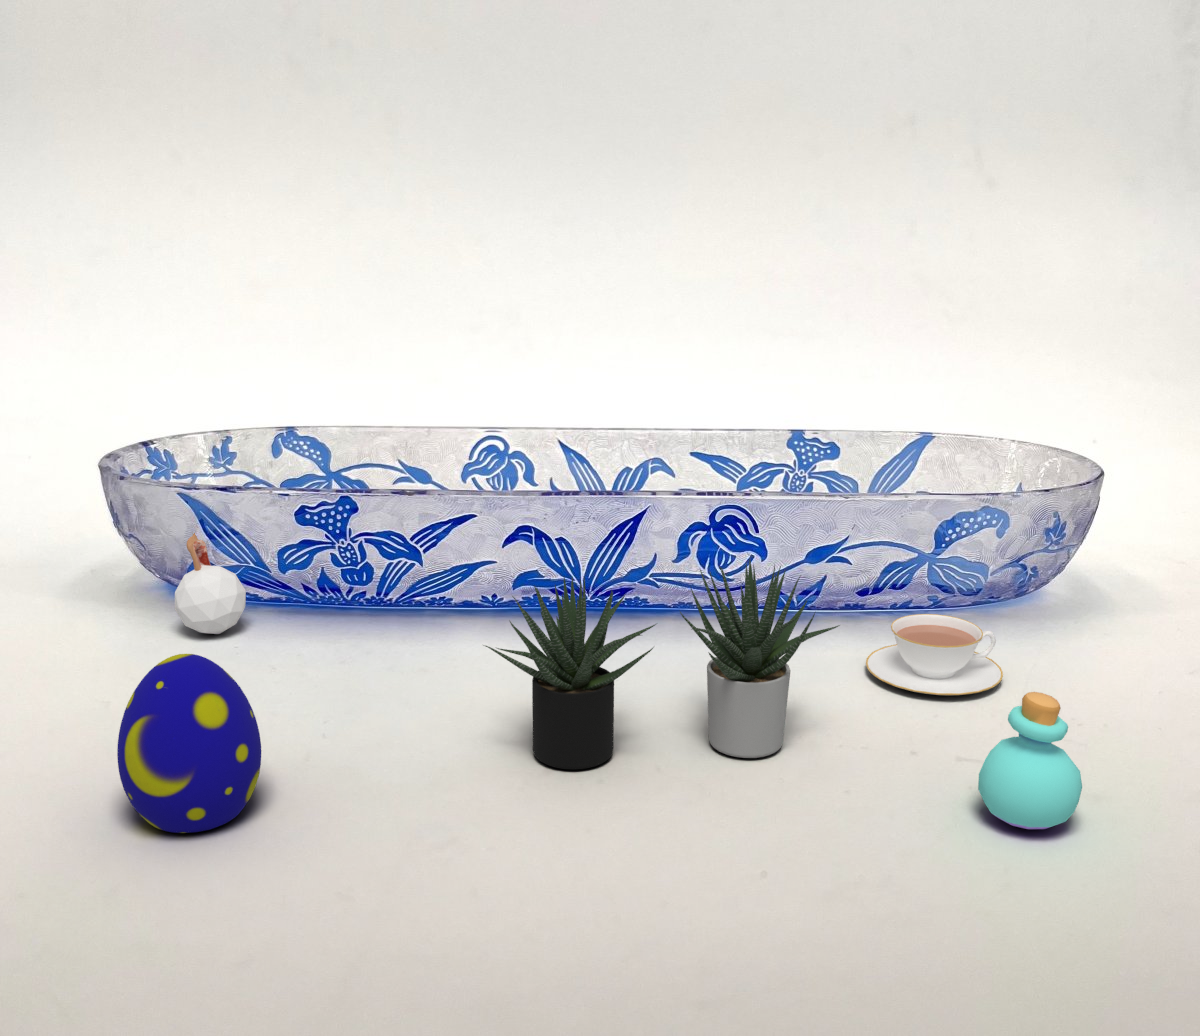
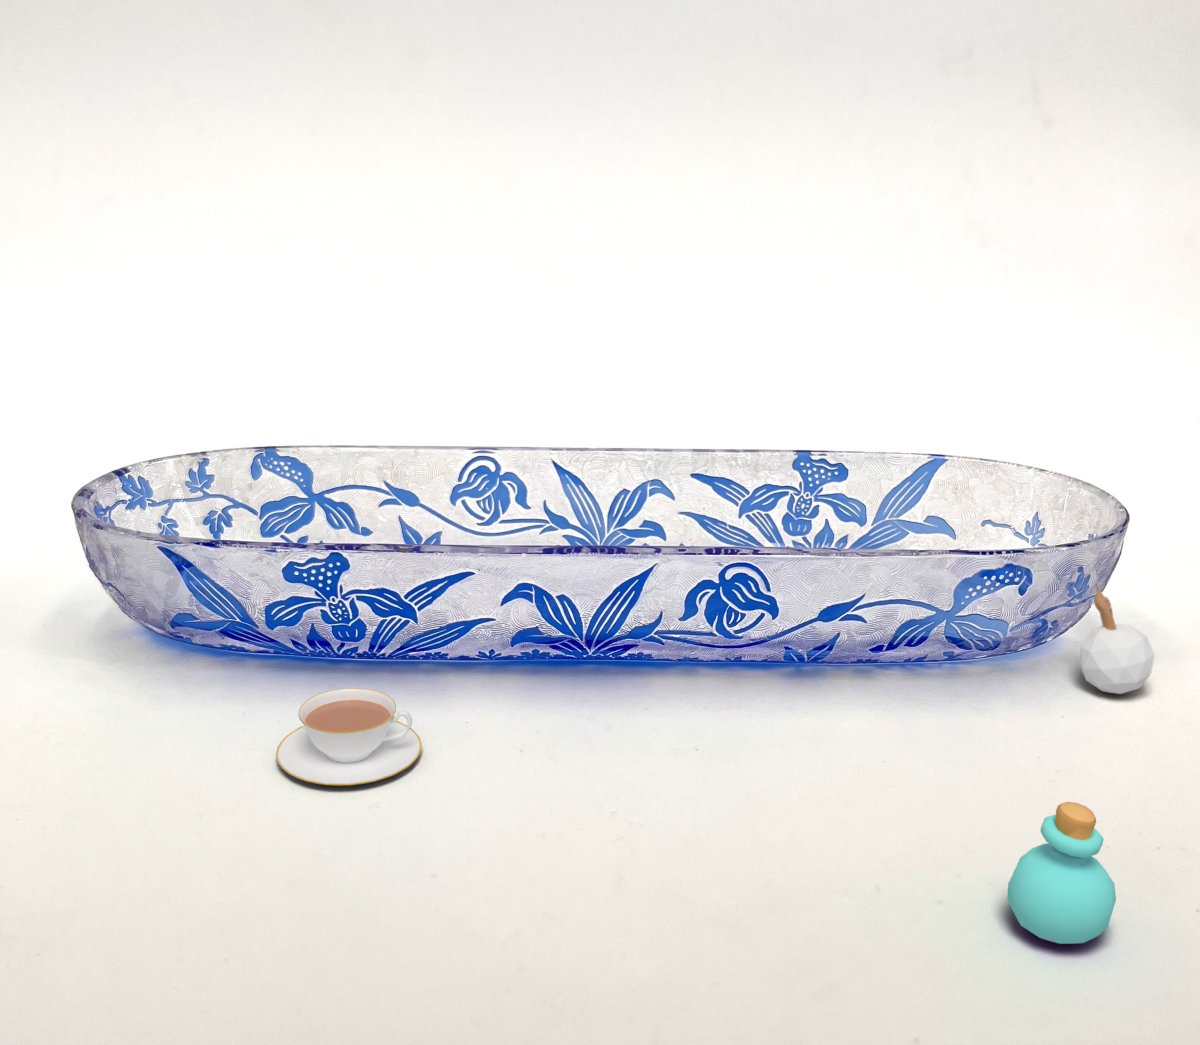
candle: present [175,533,246,634] -> present [1079,582,1155,694]
succulent plant: present [486,559,840,769] -> none [487,641,862,867]
teacup: present [866,614,1003,695] -> present [276,688,422,786]
decorative egg: present [117,654,261,833] -> none [105,764,256,952]

